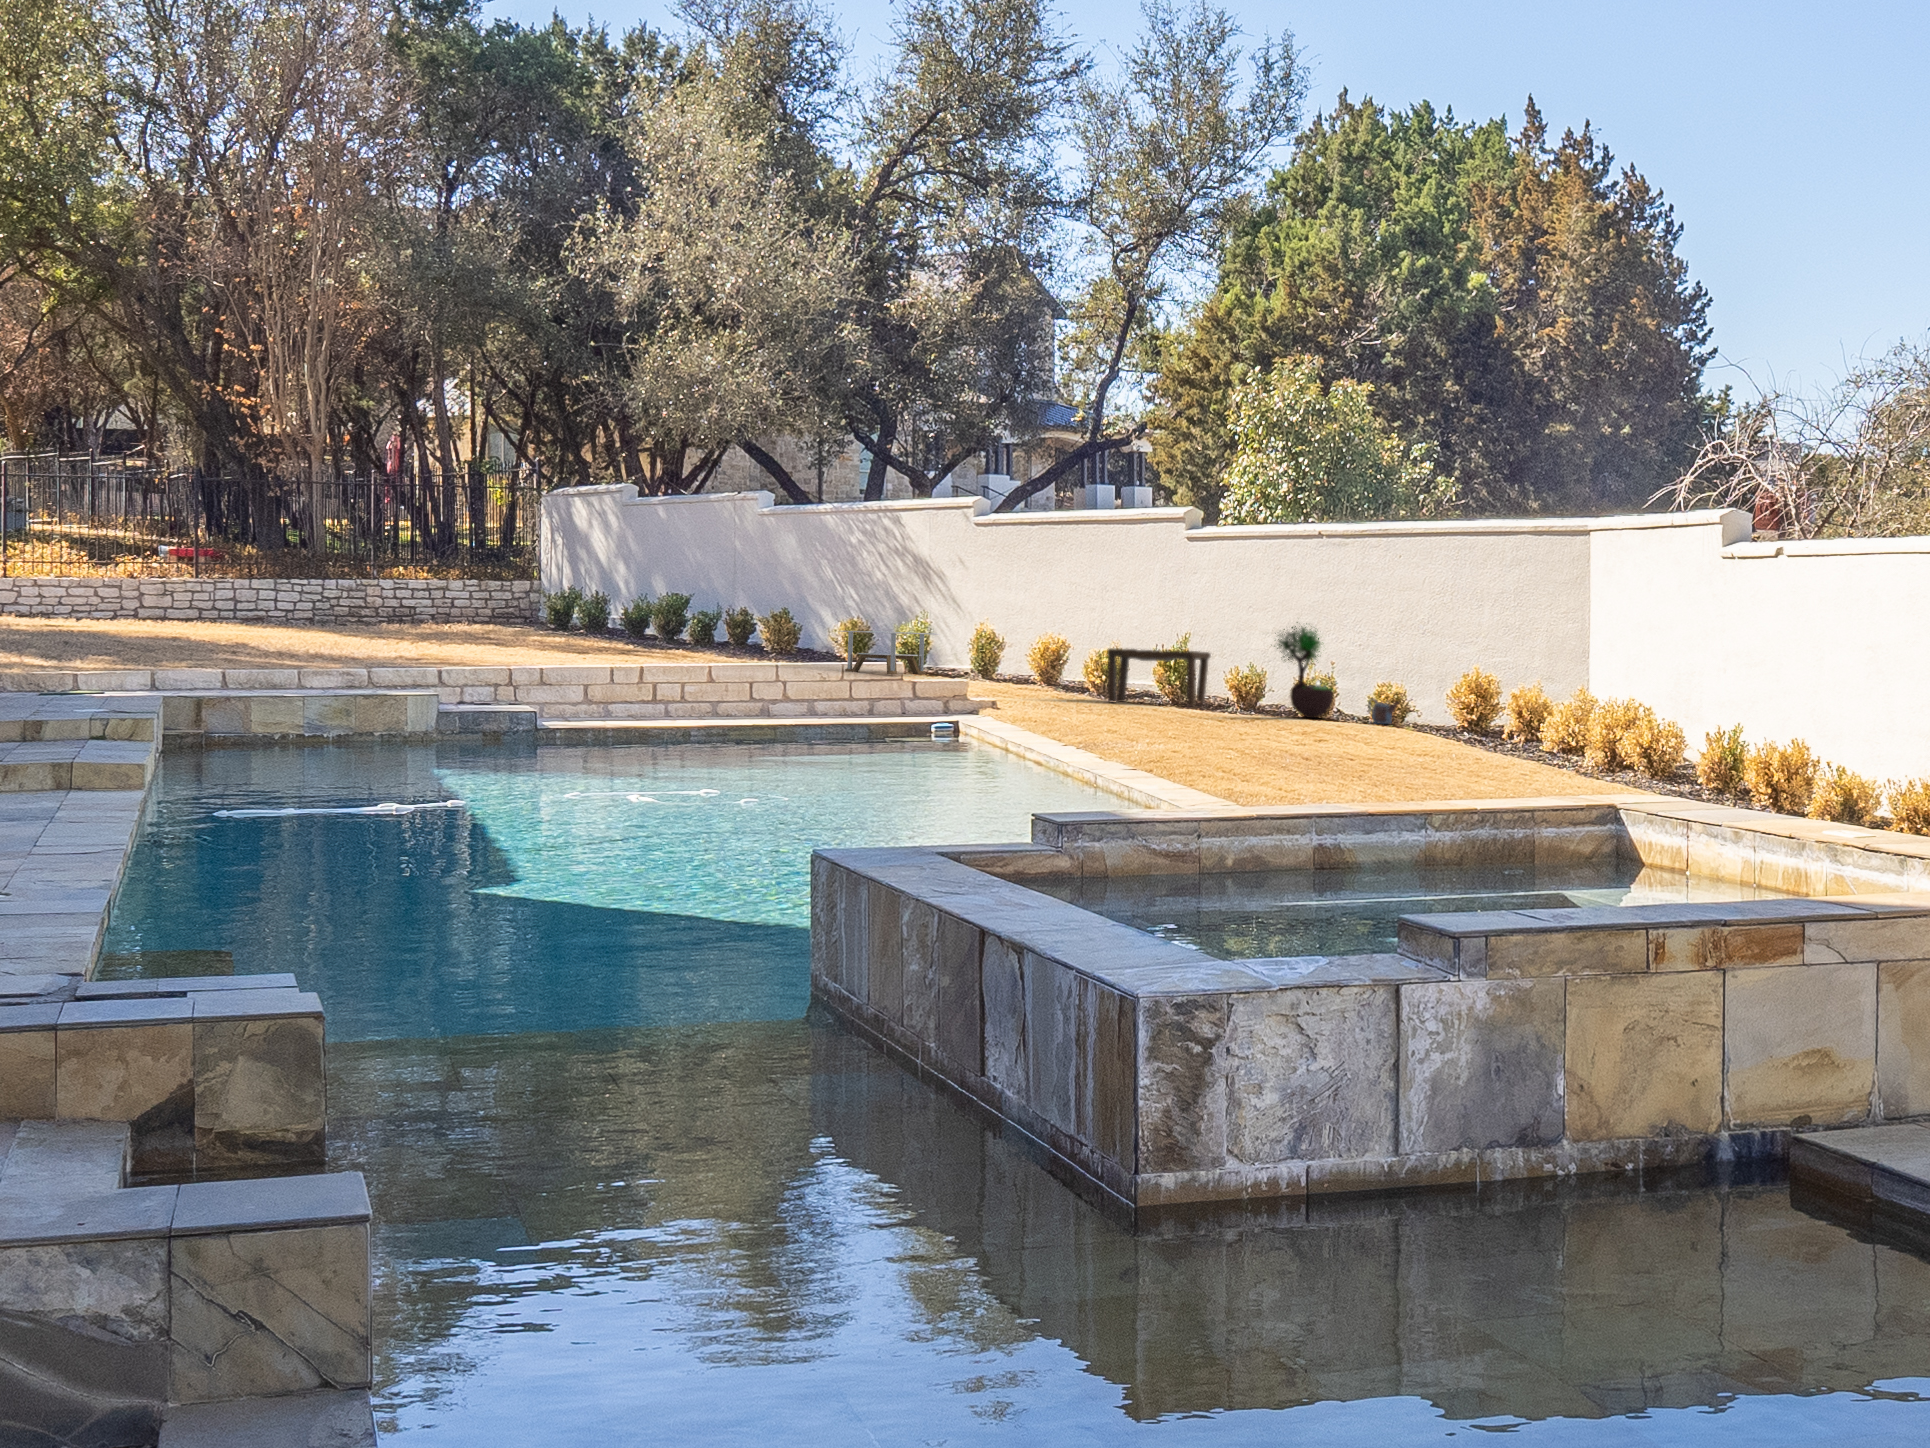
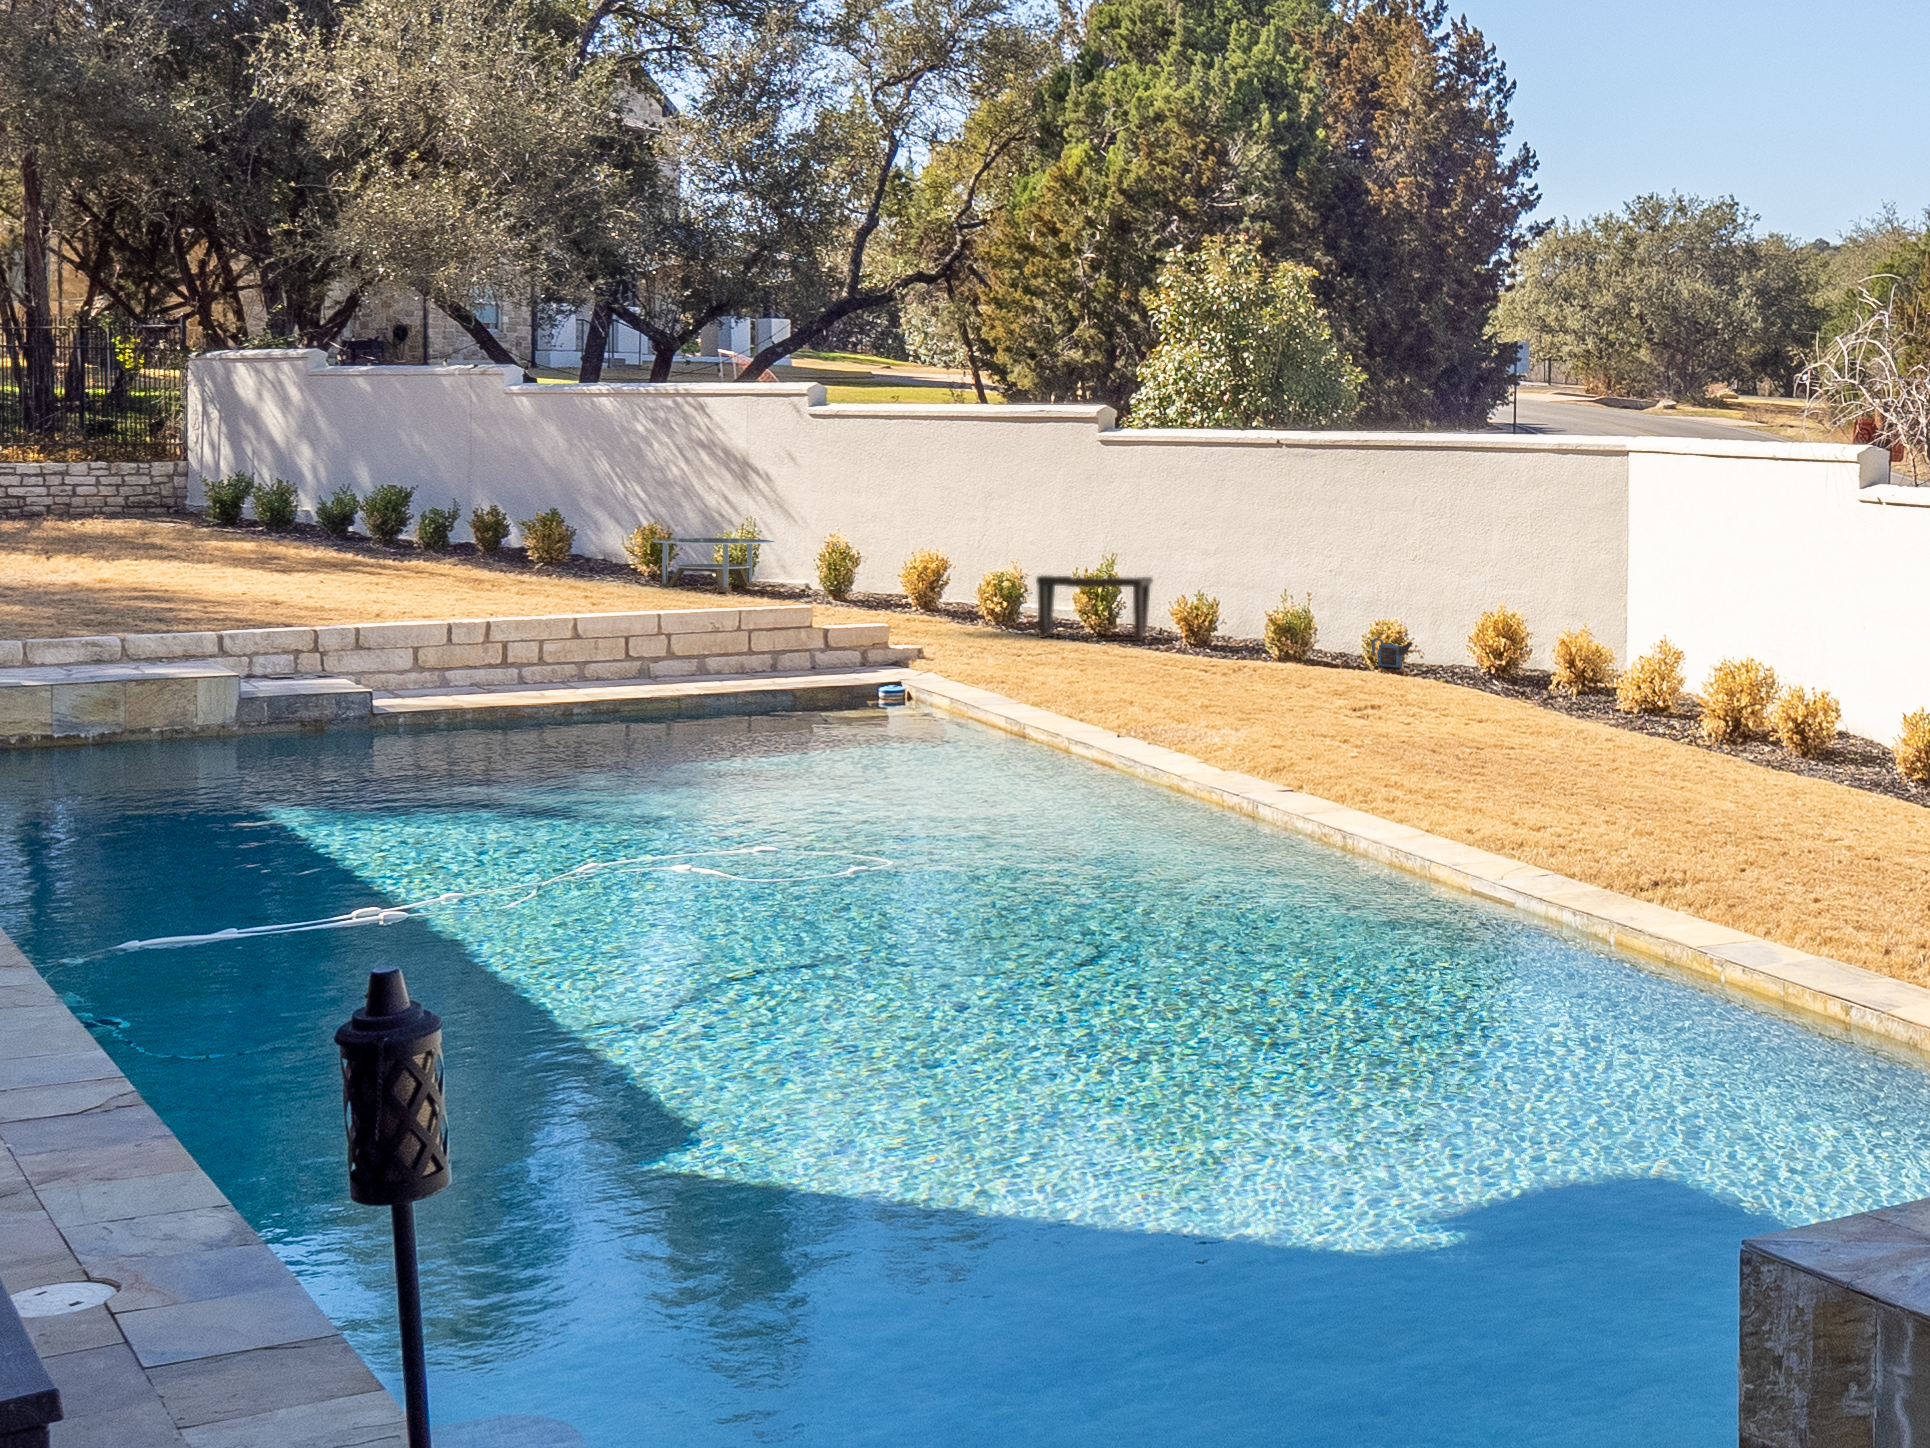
potted tree: present [1274,622,1334,718] -> none [1254,547,1326,659]

